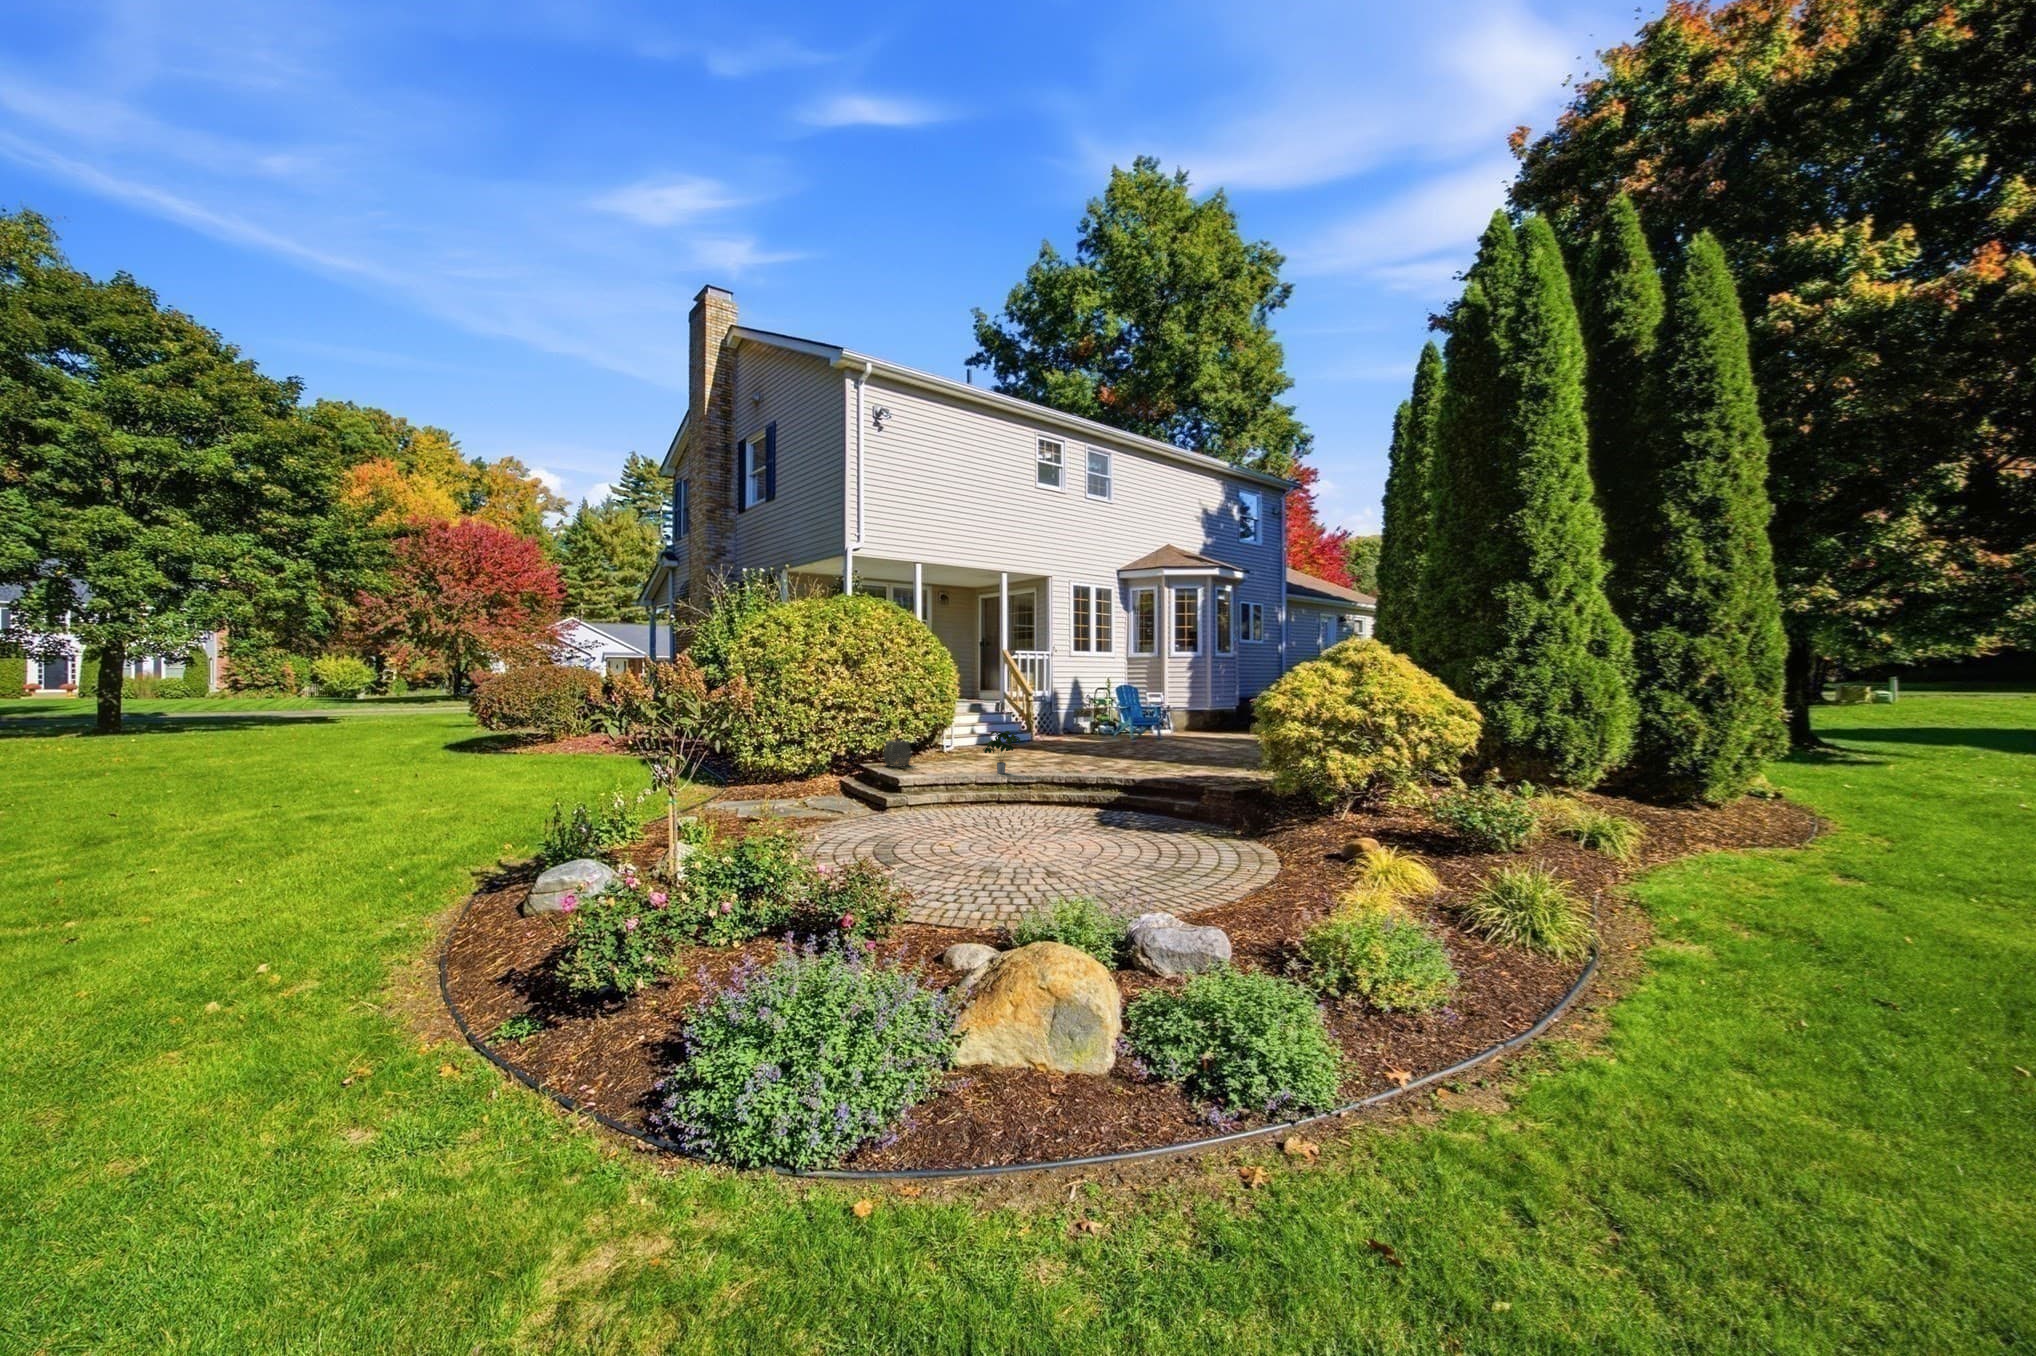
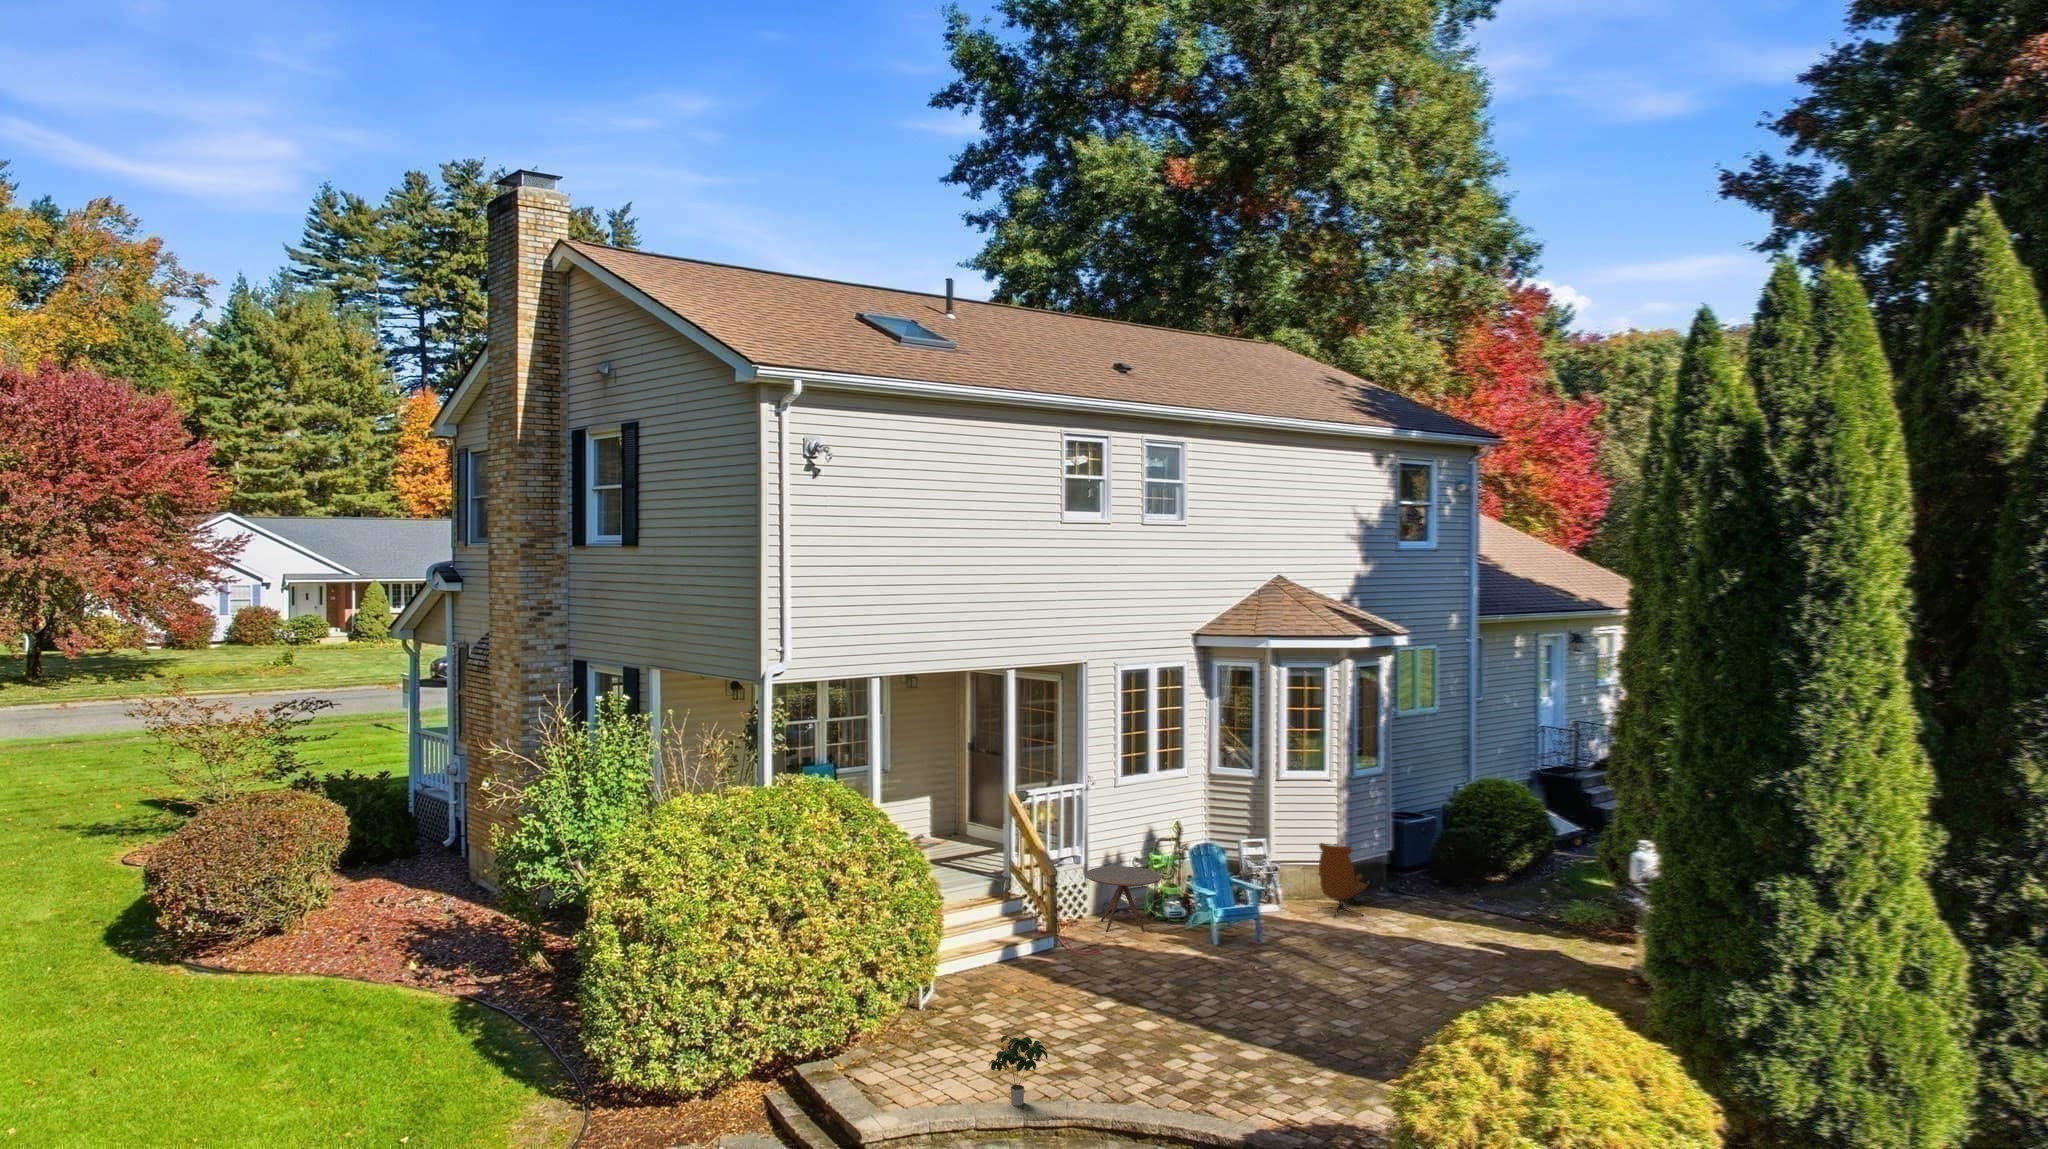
lounge chair: none [1189,688,1219,733] -> present [1318,843,1367,915]
round table: none [1049,701,1096,735] -> present [1085,866,1162,932]
woven basket: present [883,740,911,767] -> none [831,1032,875,1082]

